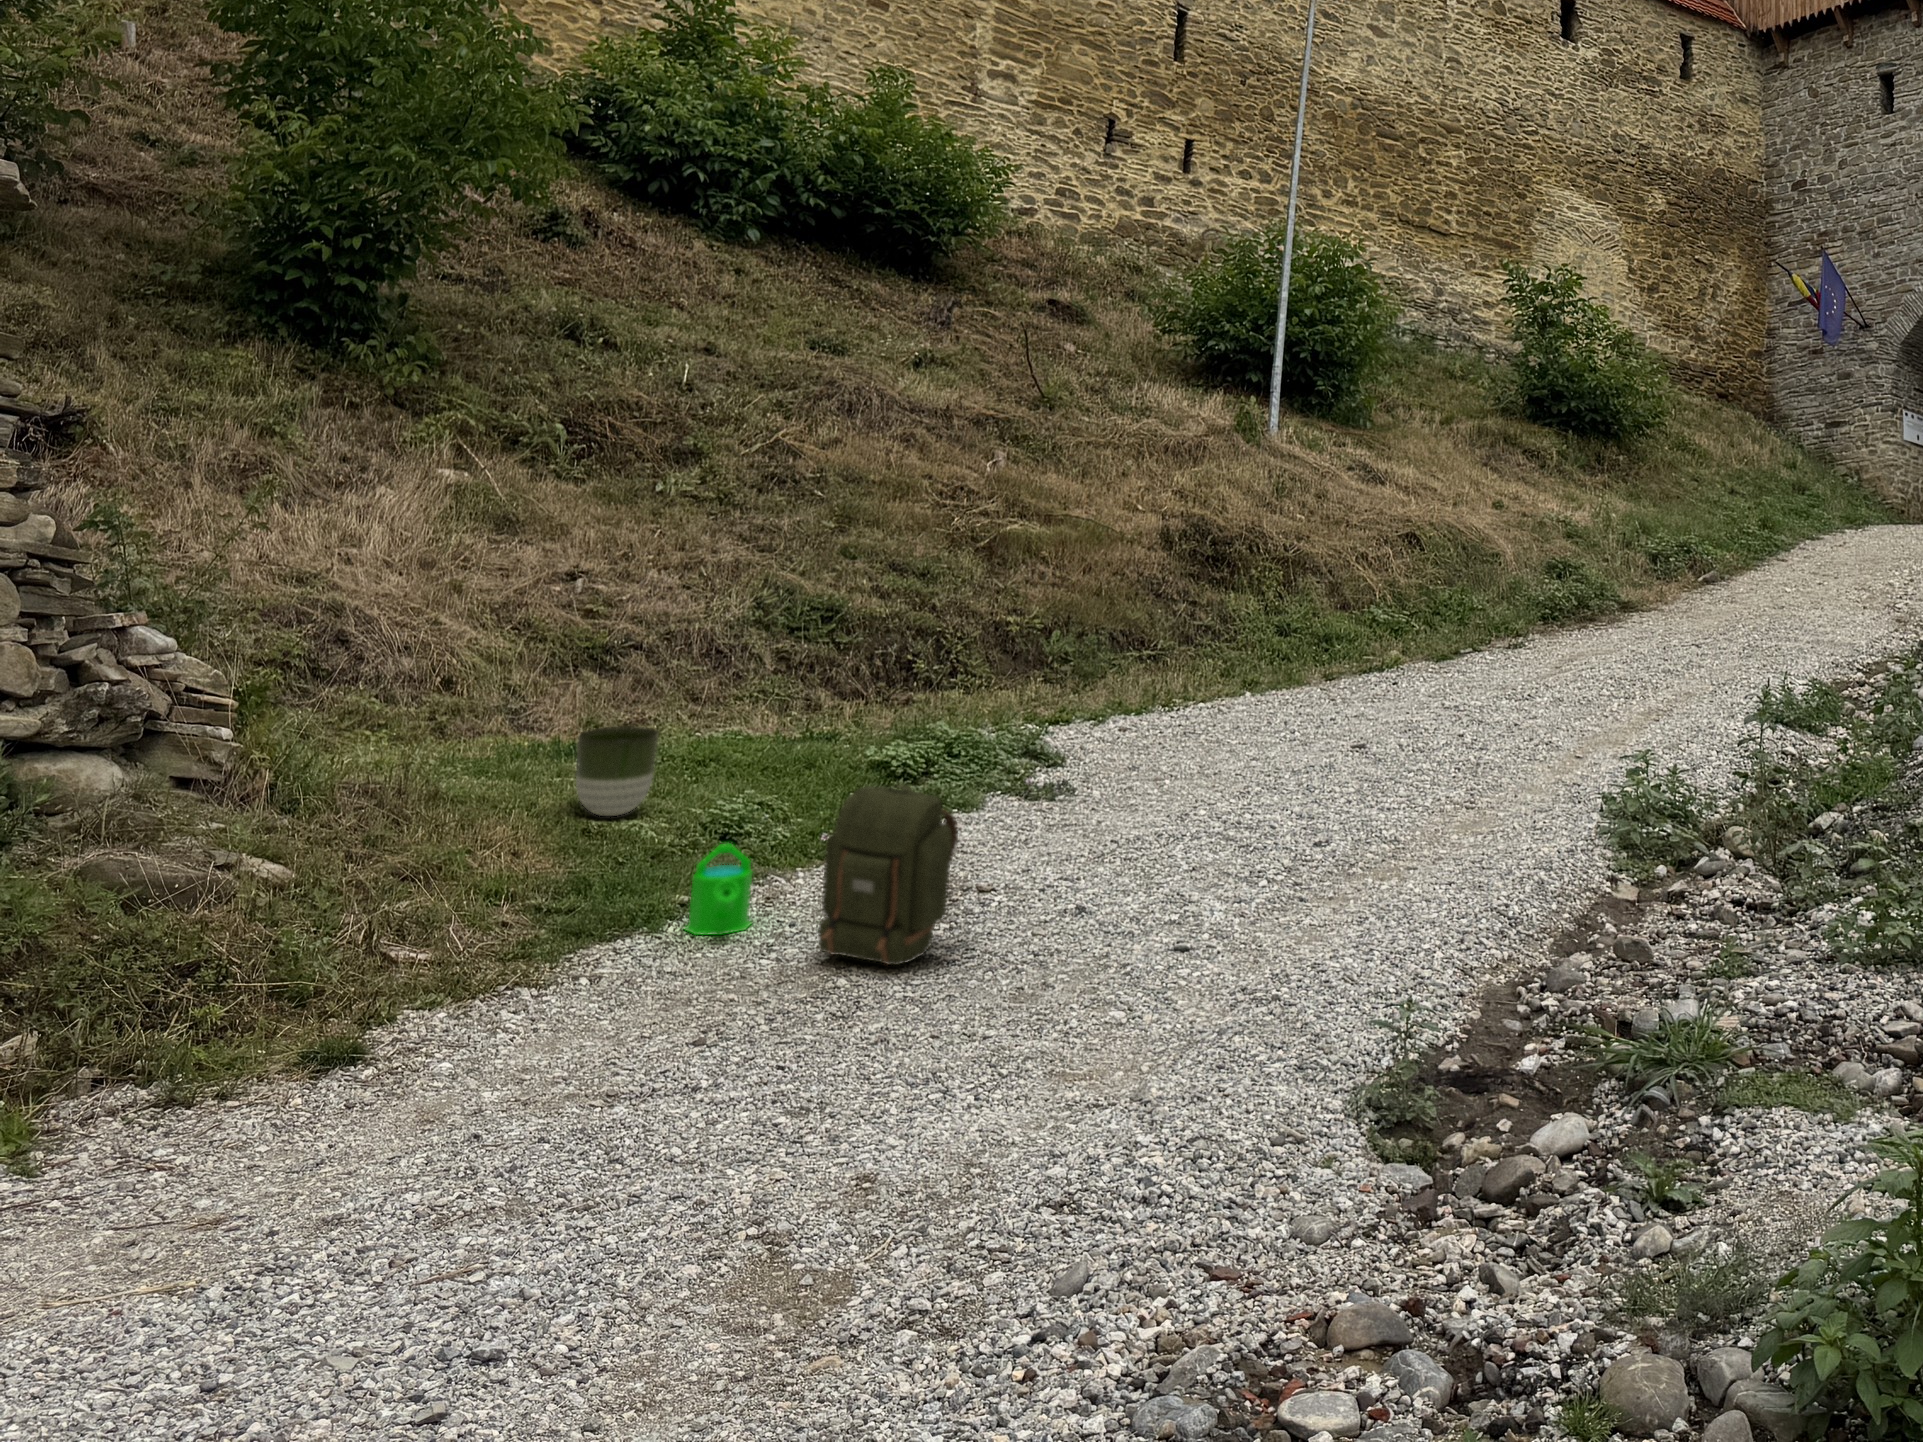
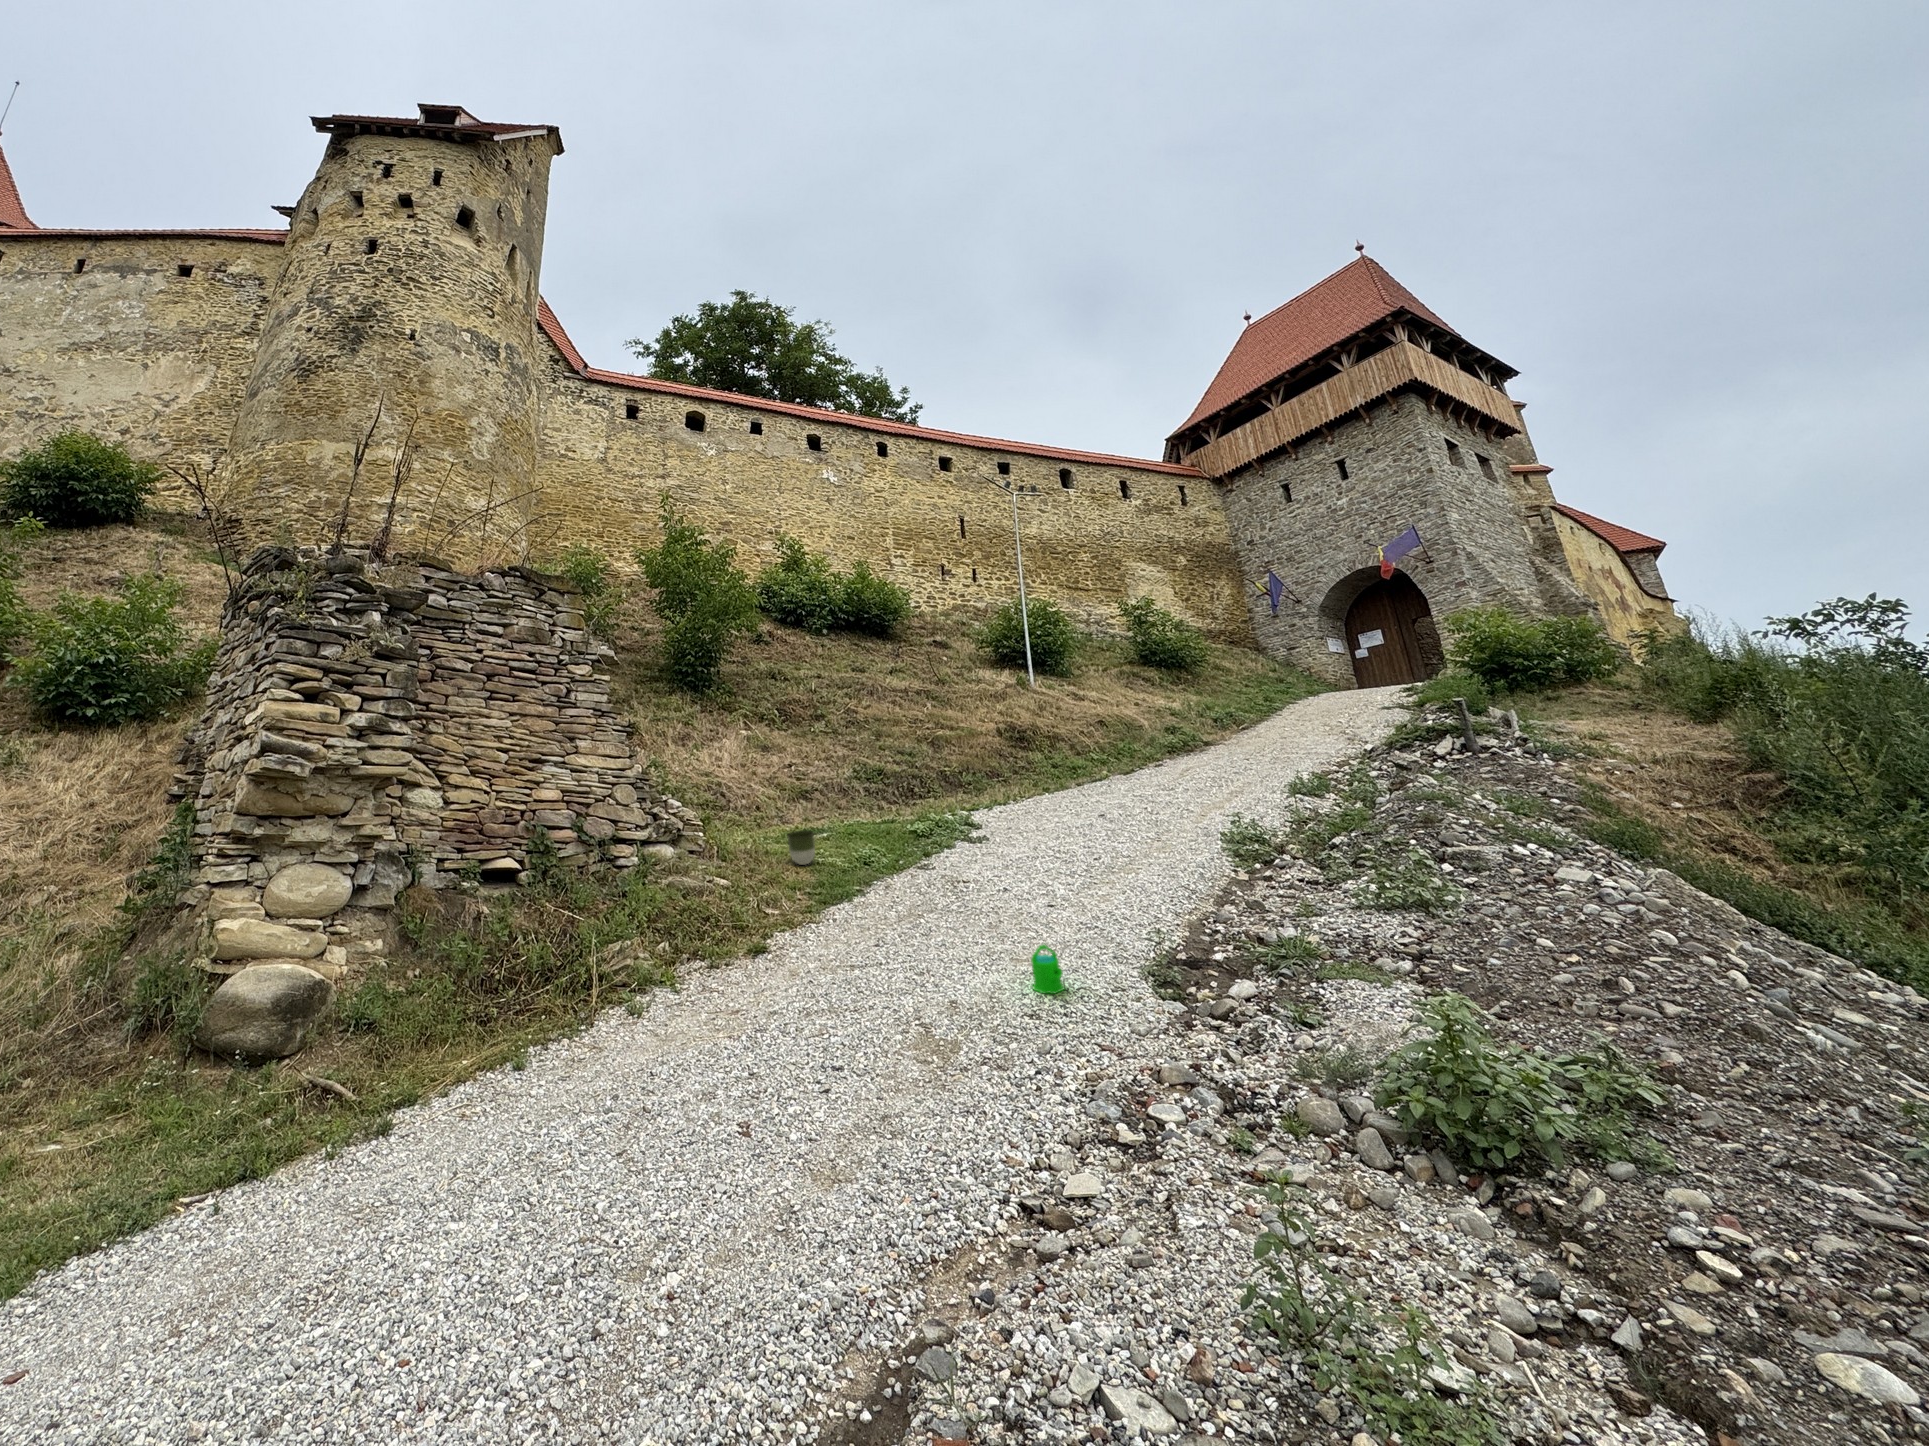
backpack: present [818,785,958,965] -> none [892,850,942,921]
watering can: present [685,844,752,935] -> present [1031,945,1064,993]

